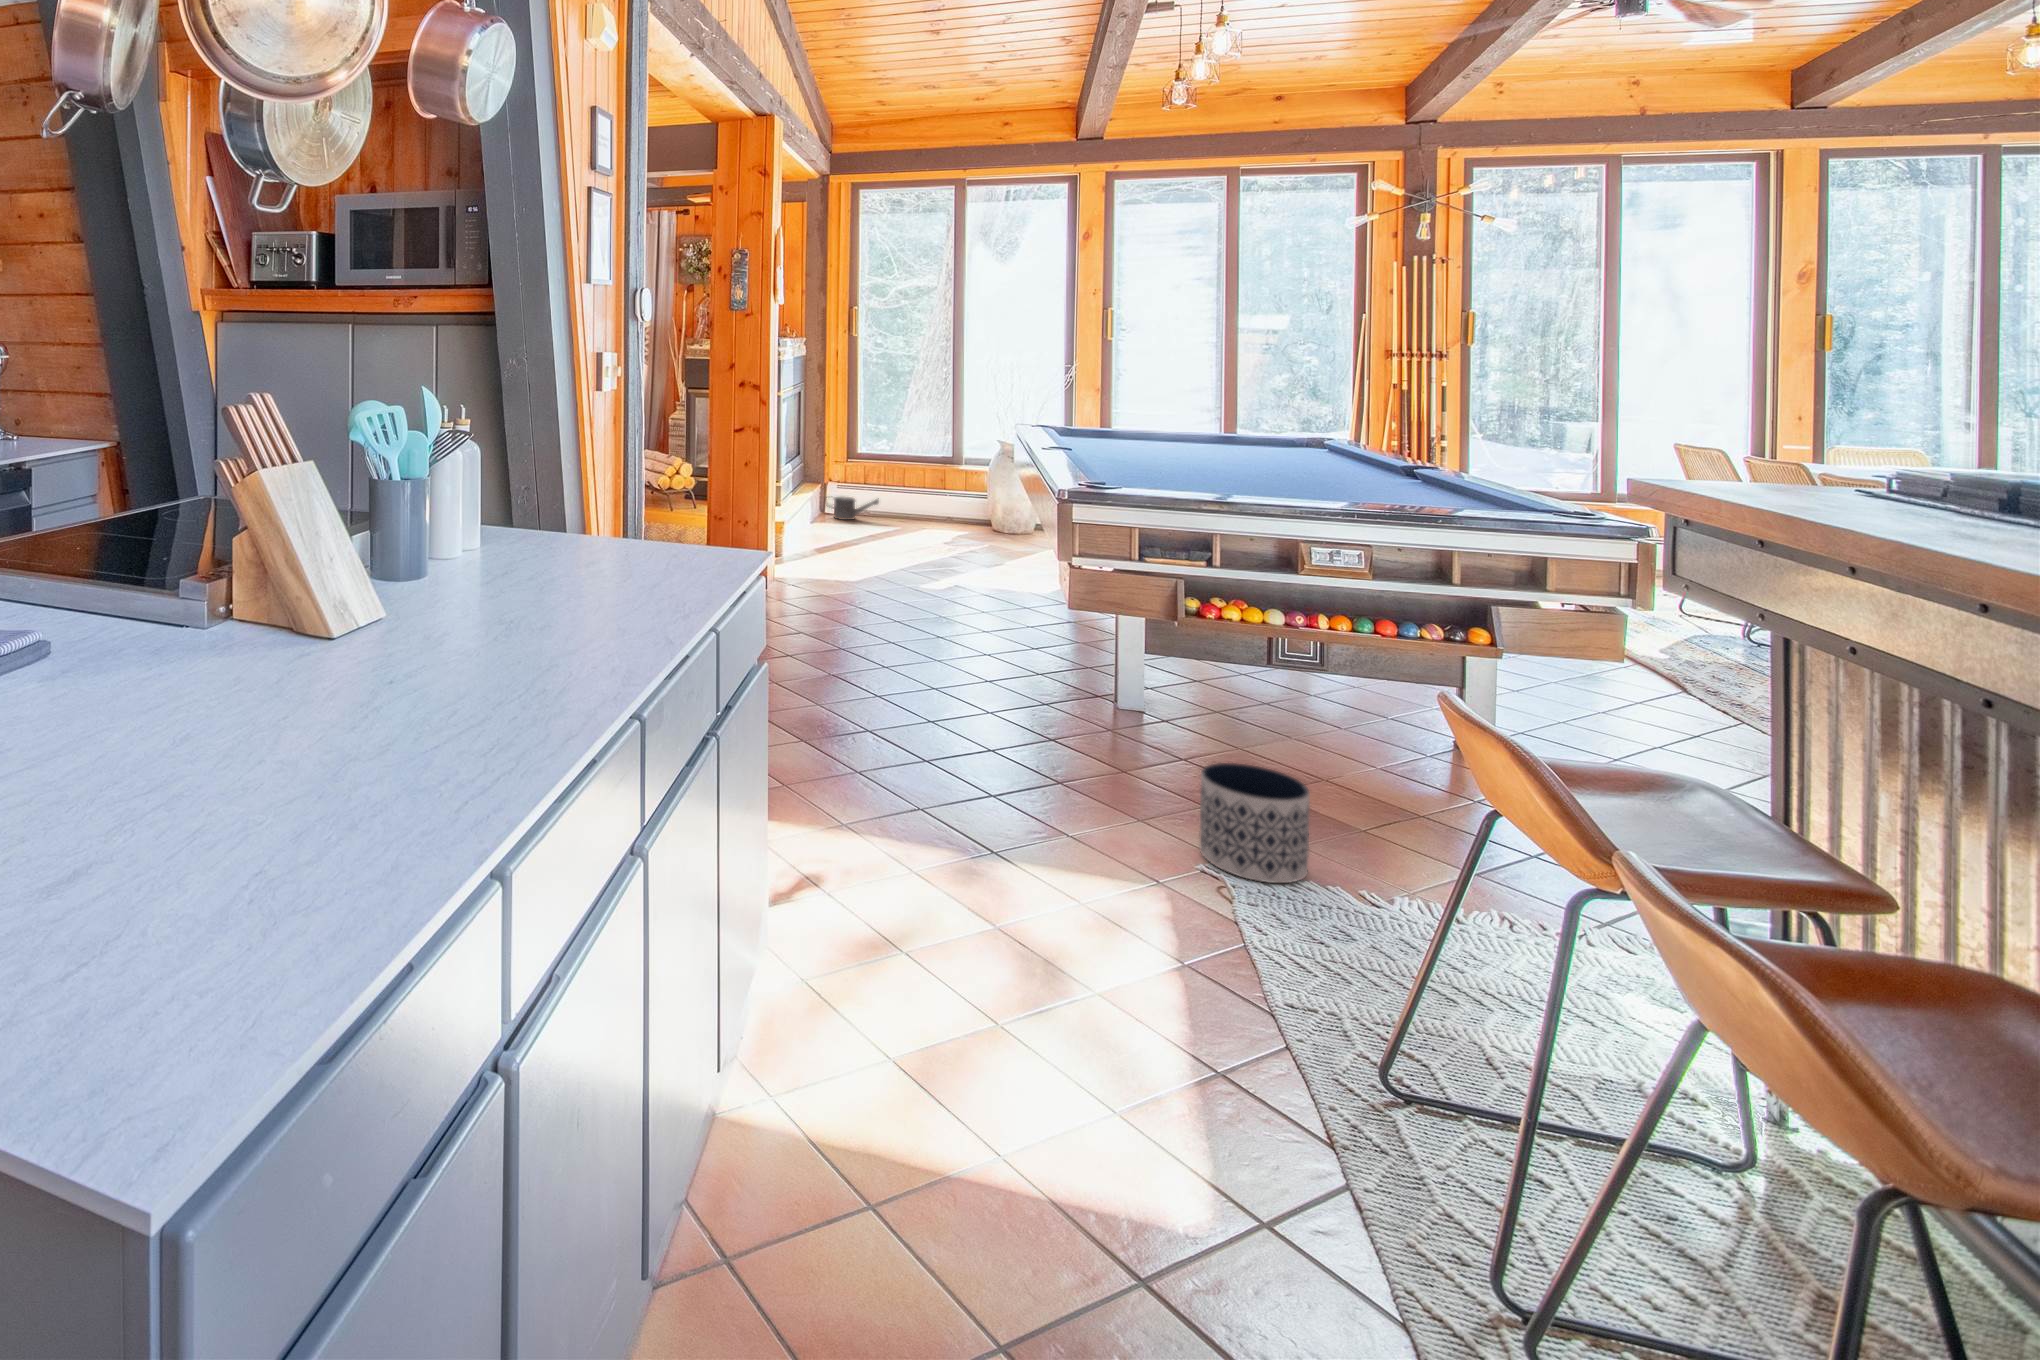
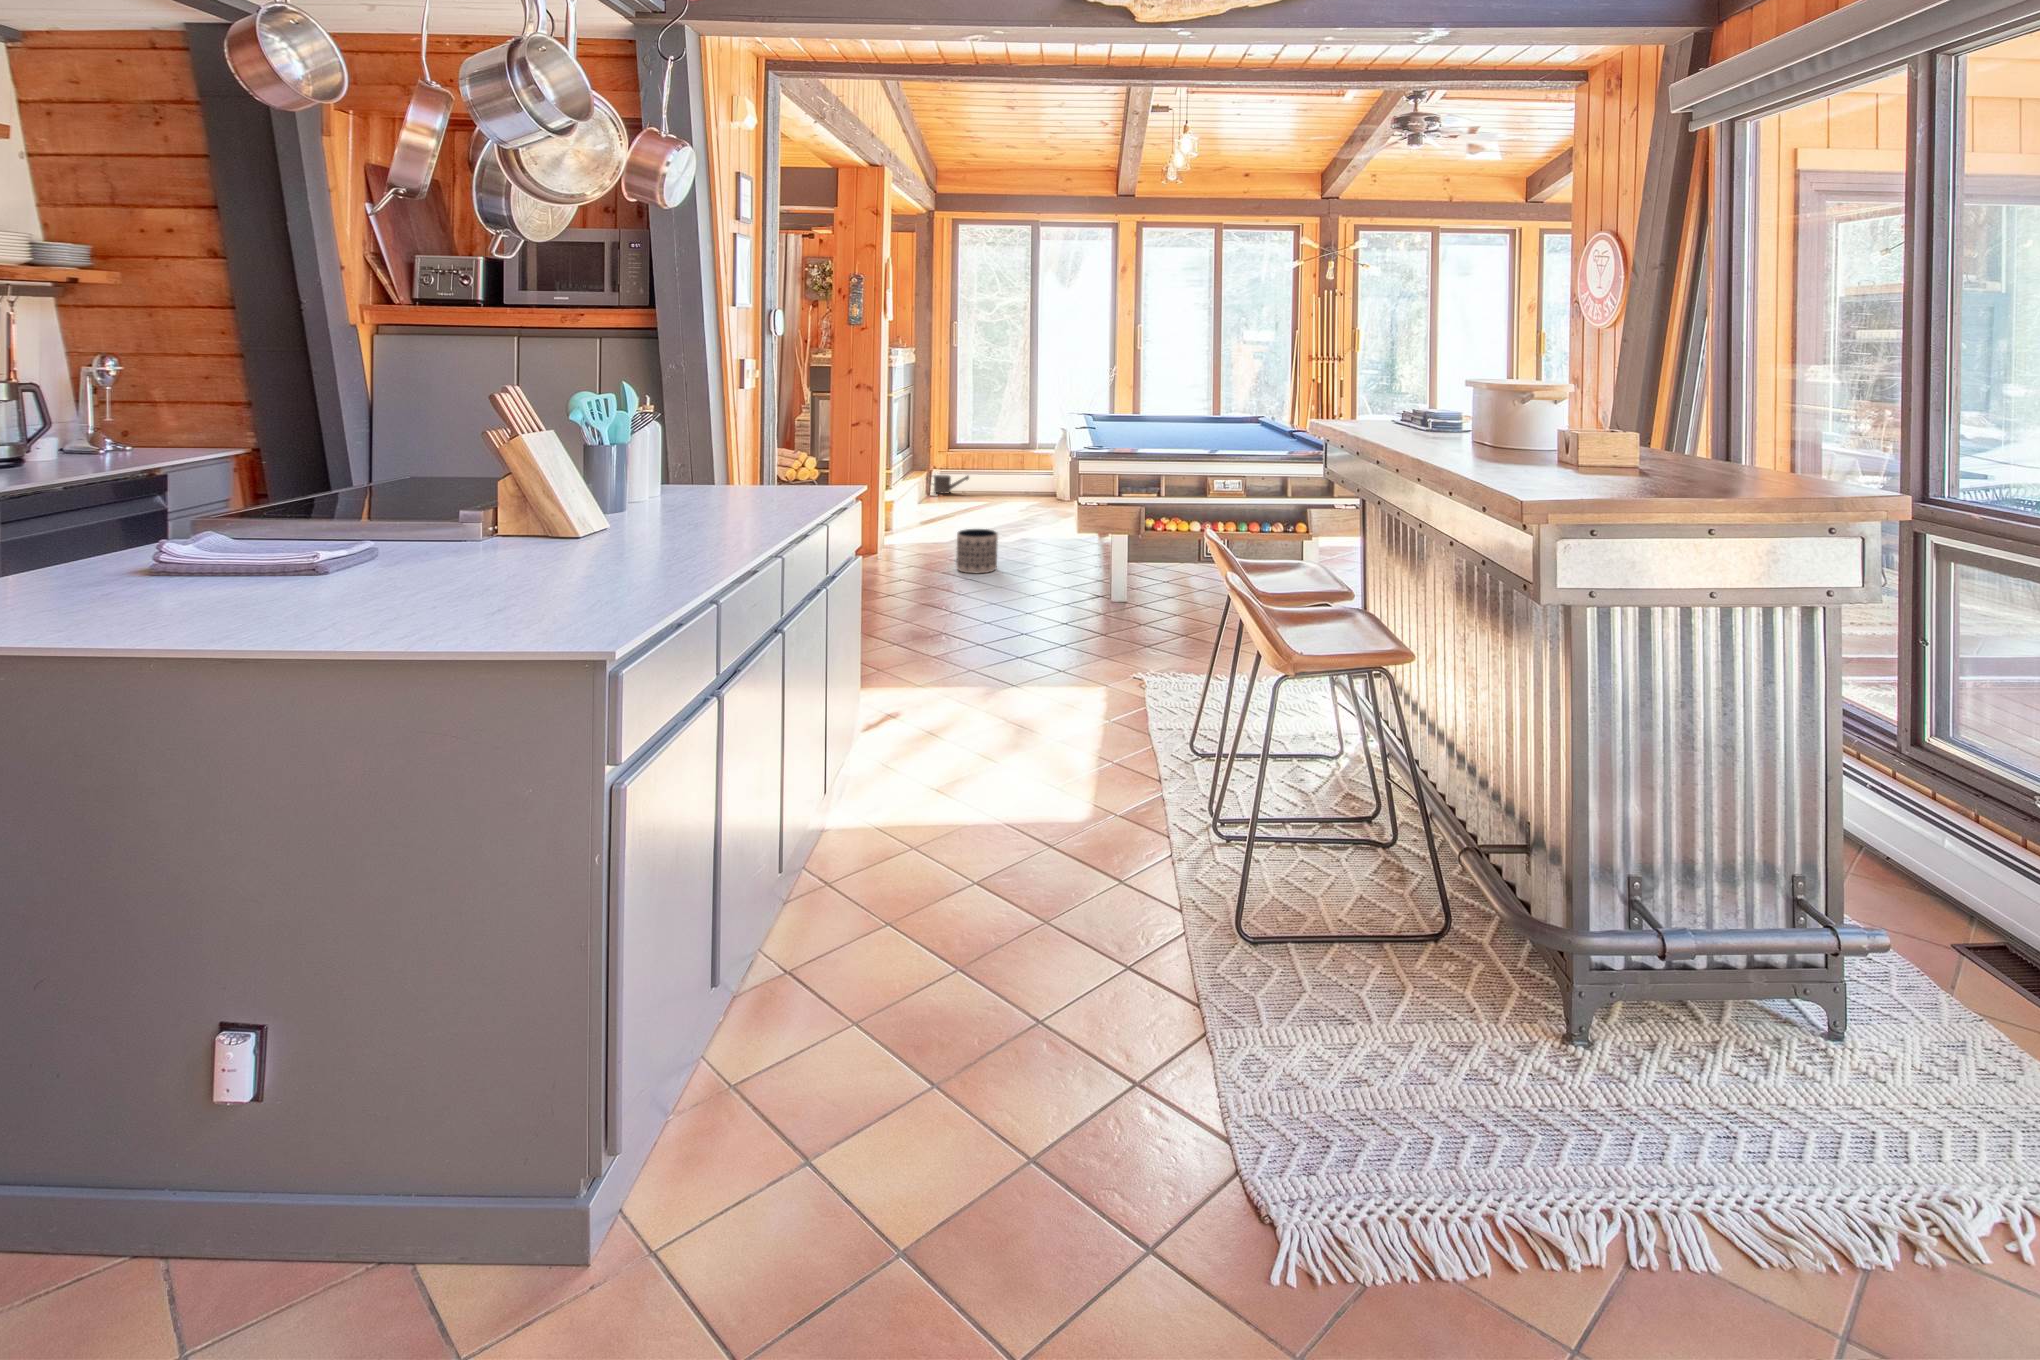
planter: present [1199,763,1310,883] -> present [956,529,998,573]

